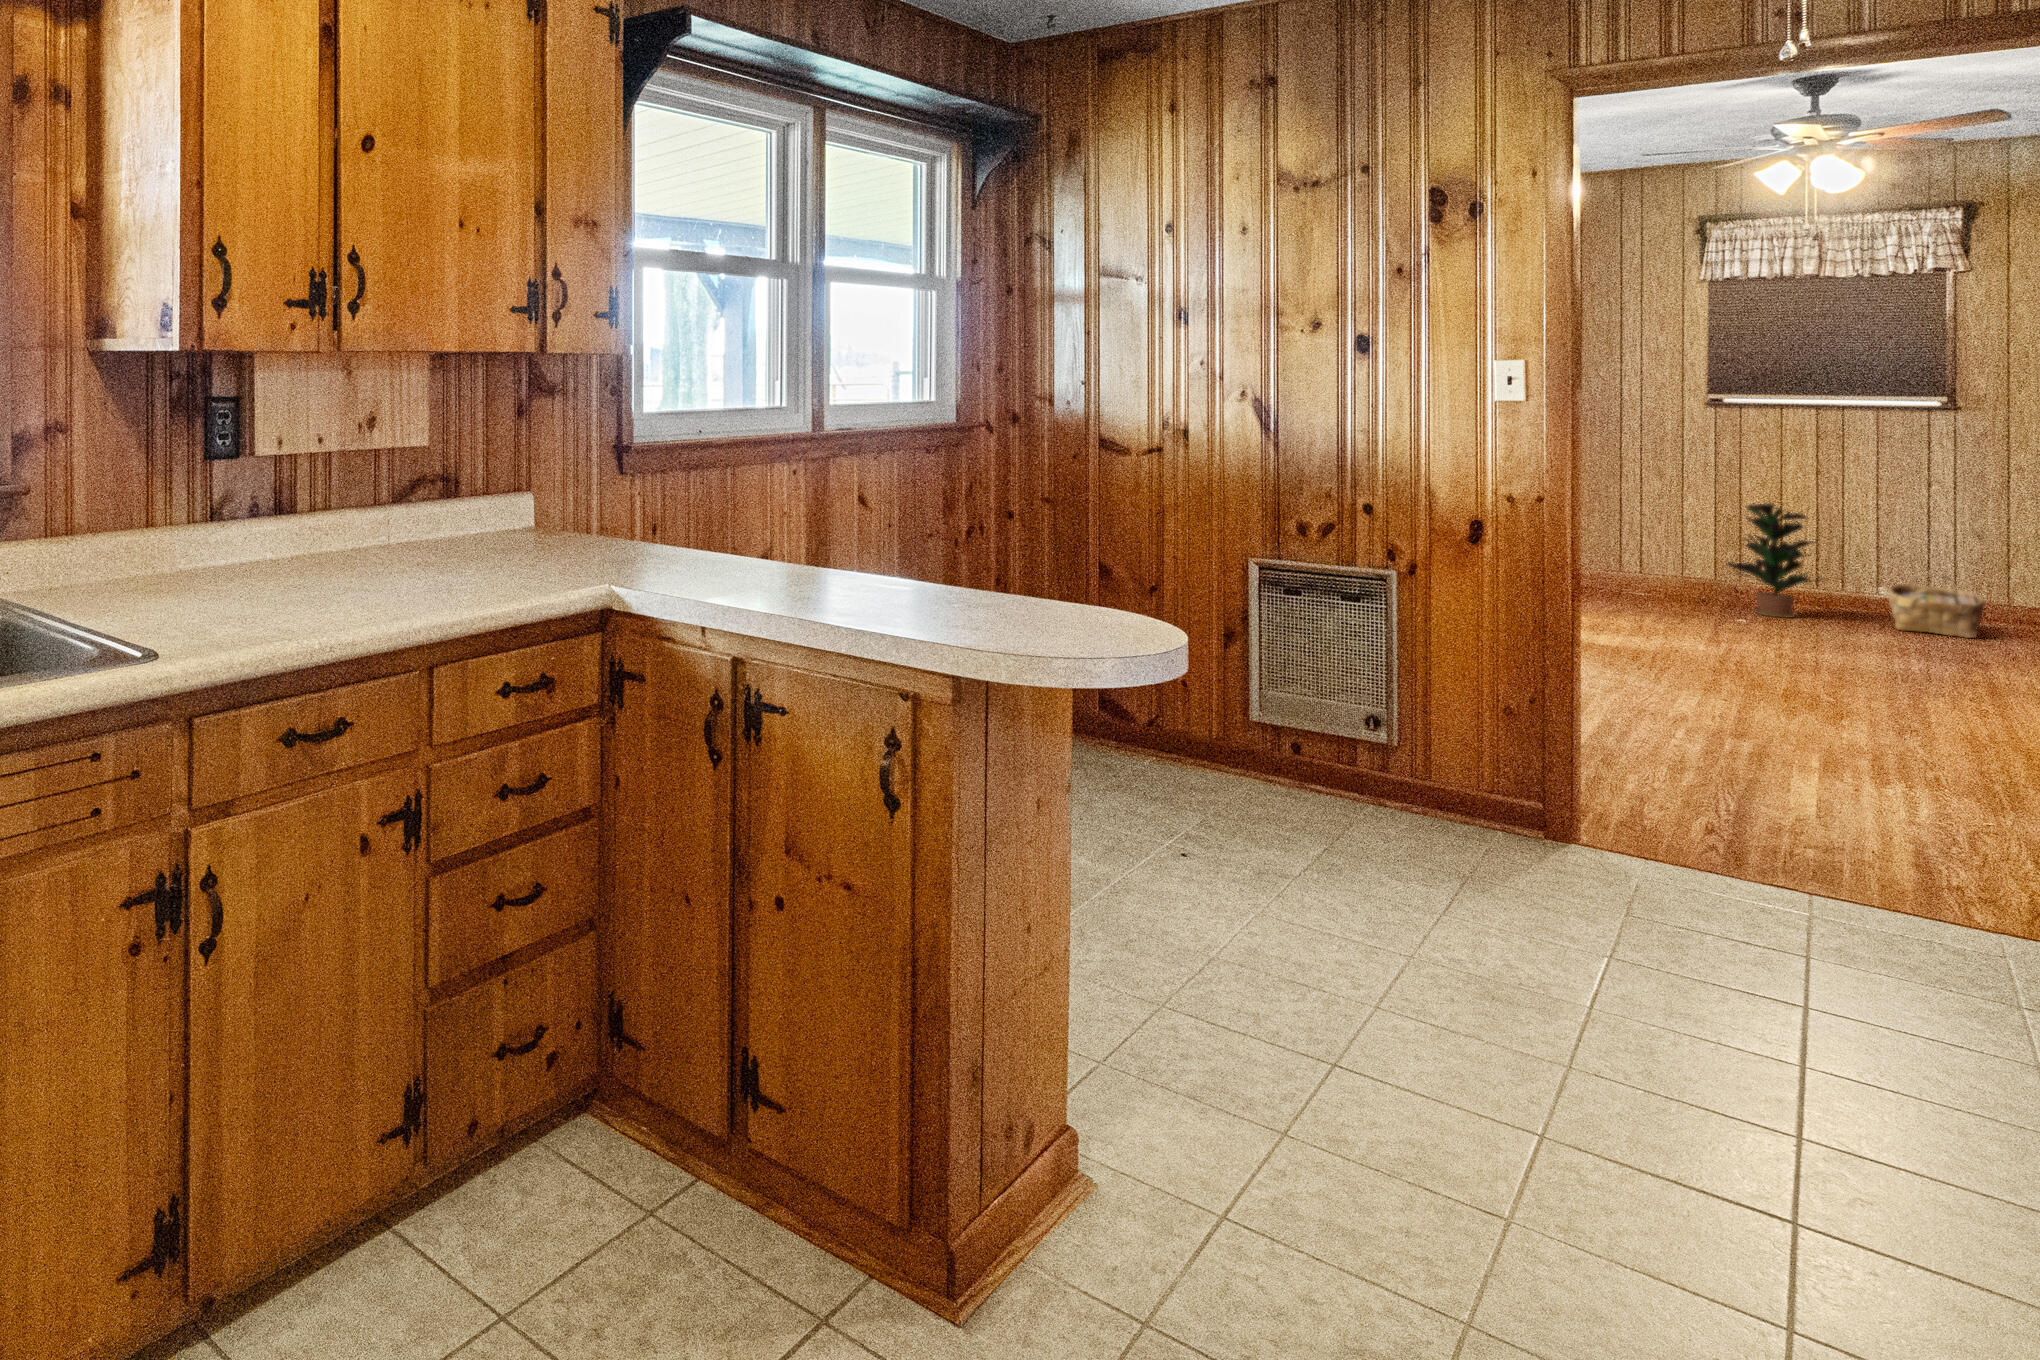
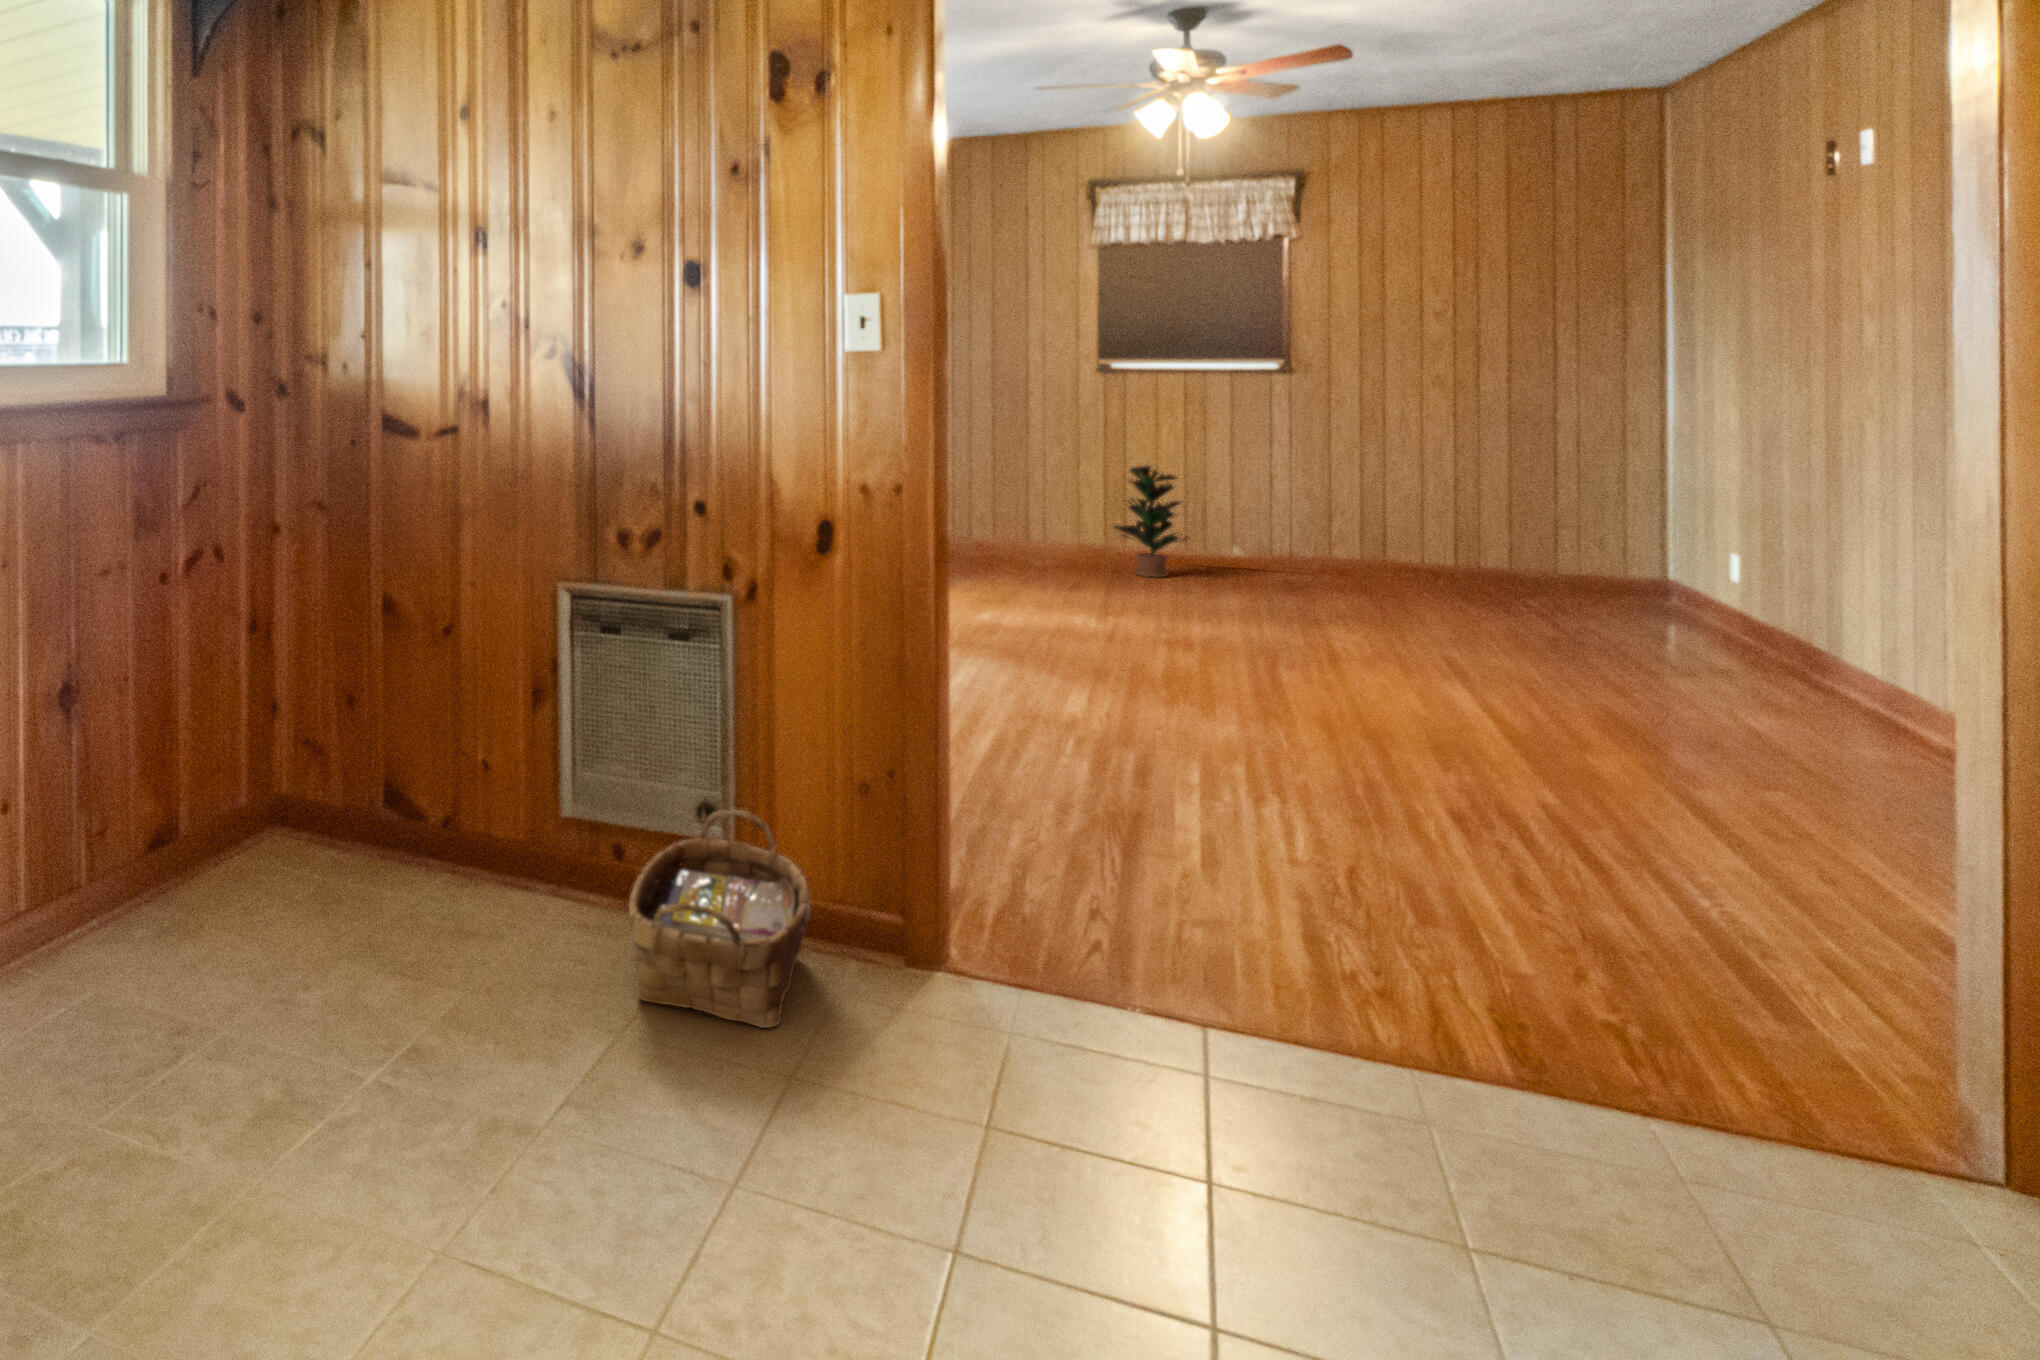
woven basket: present [1887,572,1986,638] -> present [629,810,810,1028]

